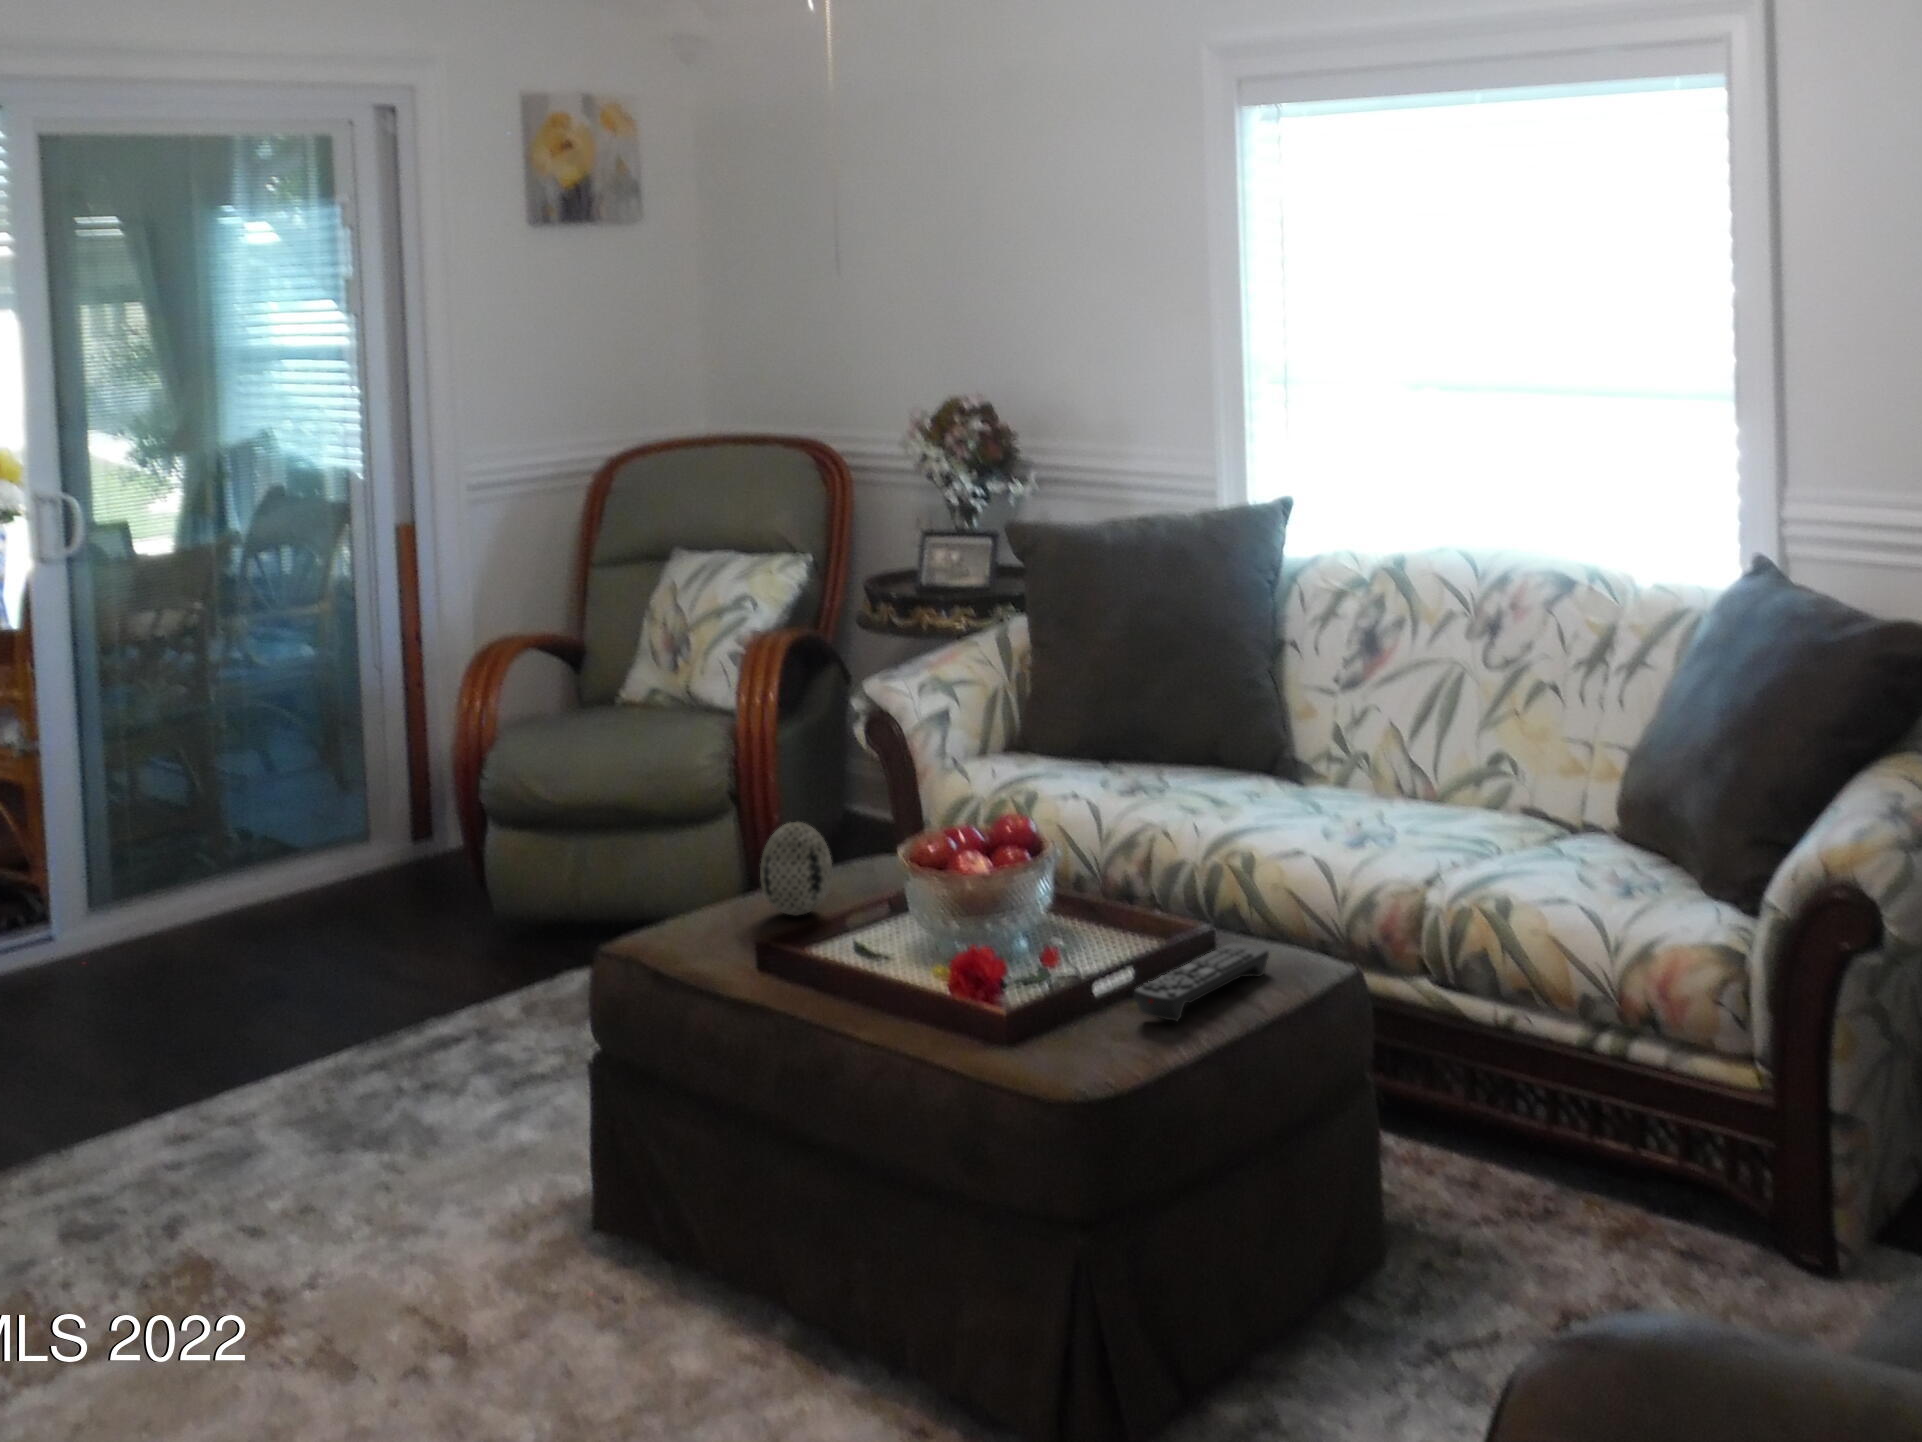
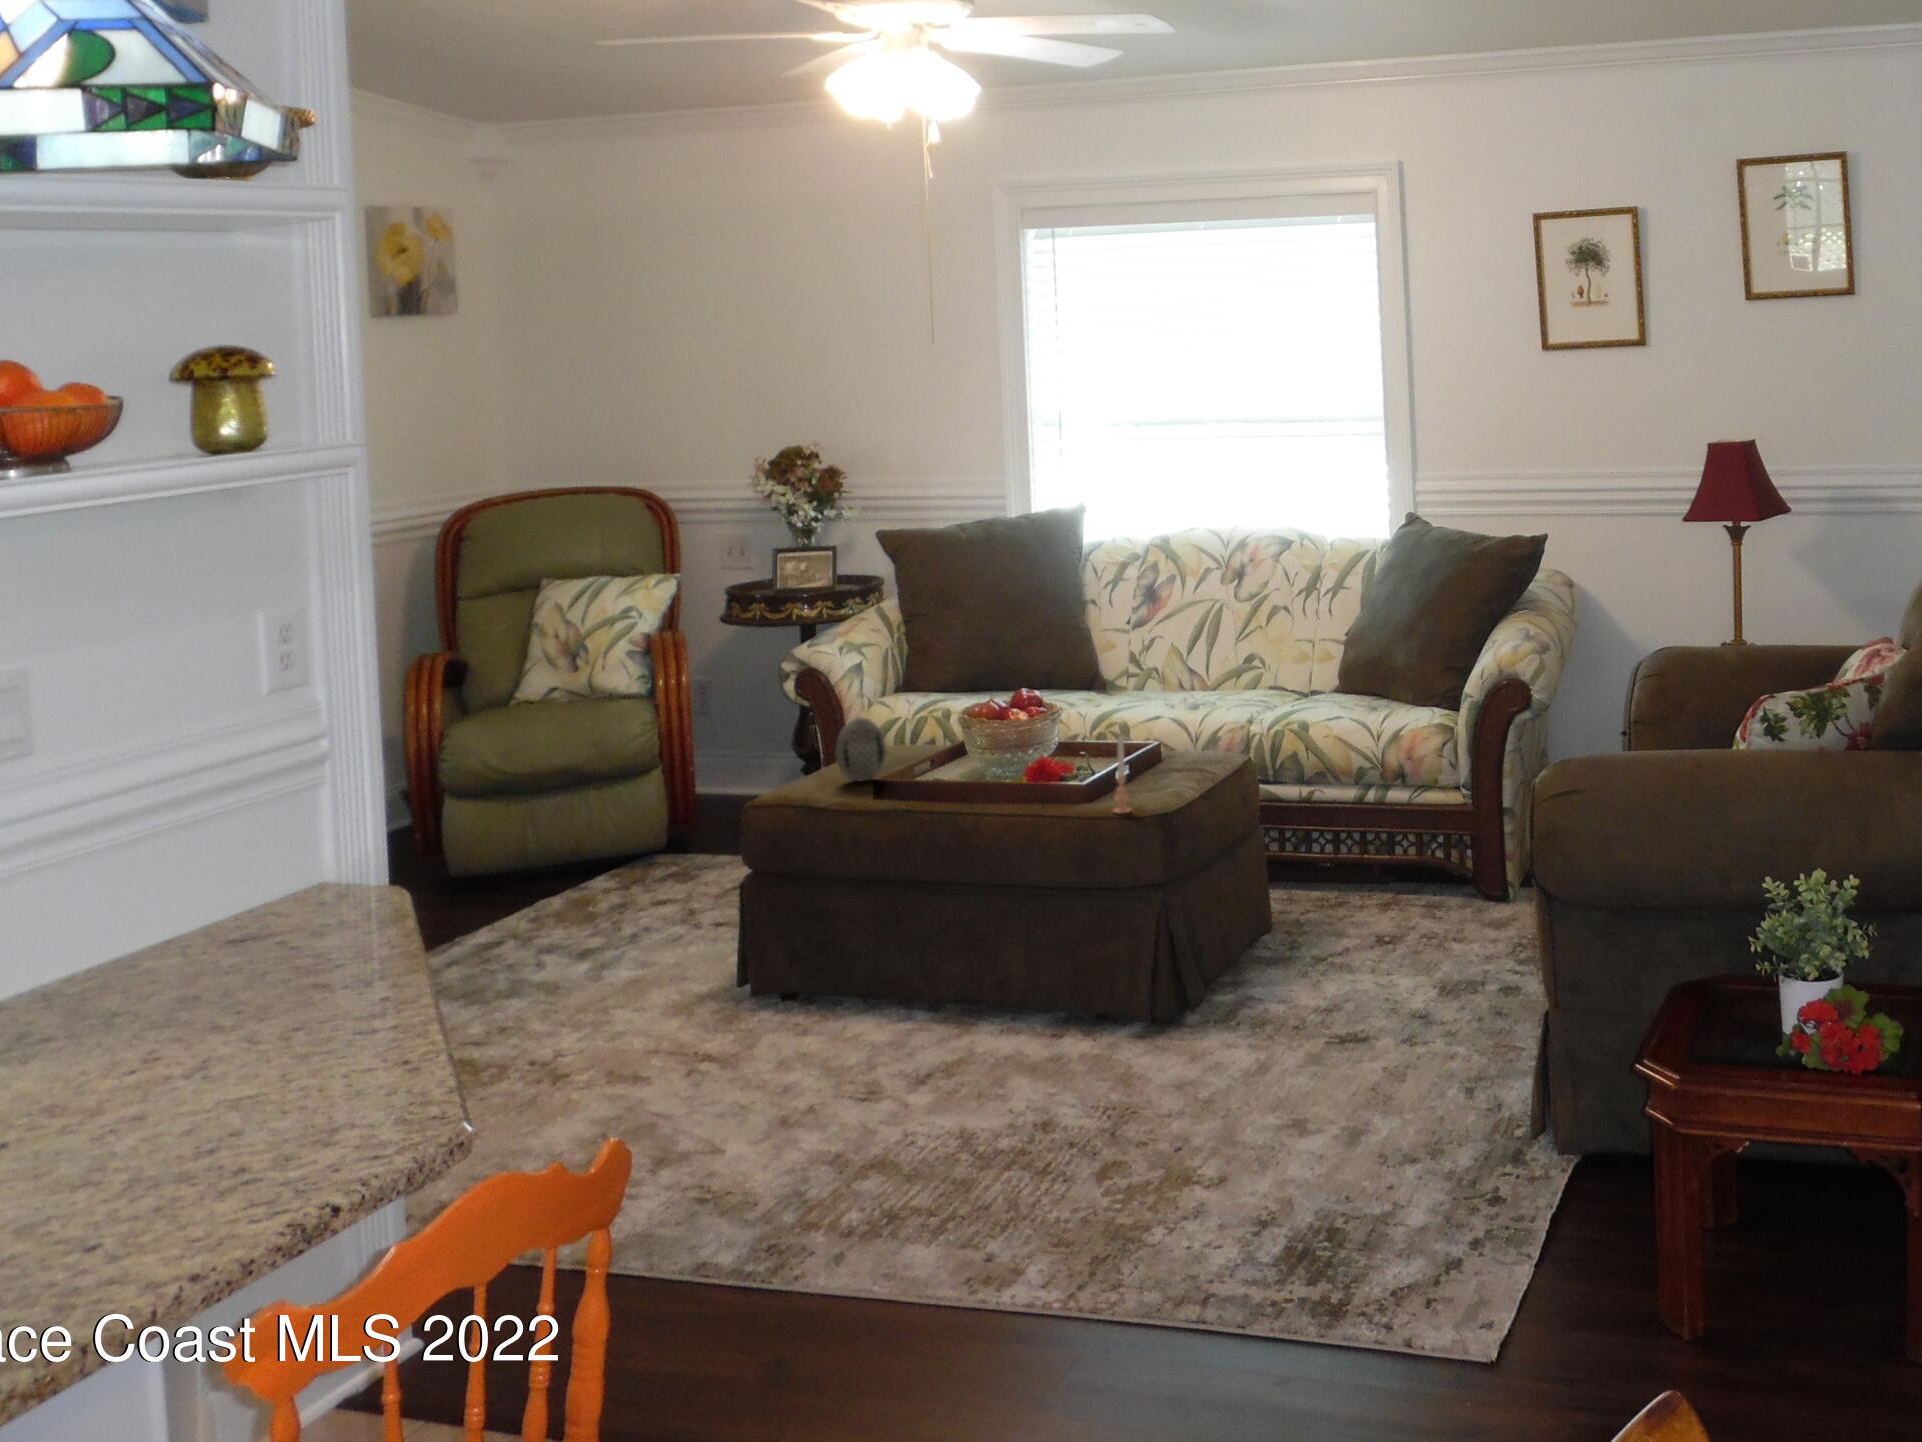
candle: none [1050,937,1081,1068] -> present [1113,737,1130,813]
remote control: present [1134,943,1269,1021] -> none [1142,751,1198,788]

